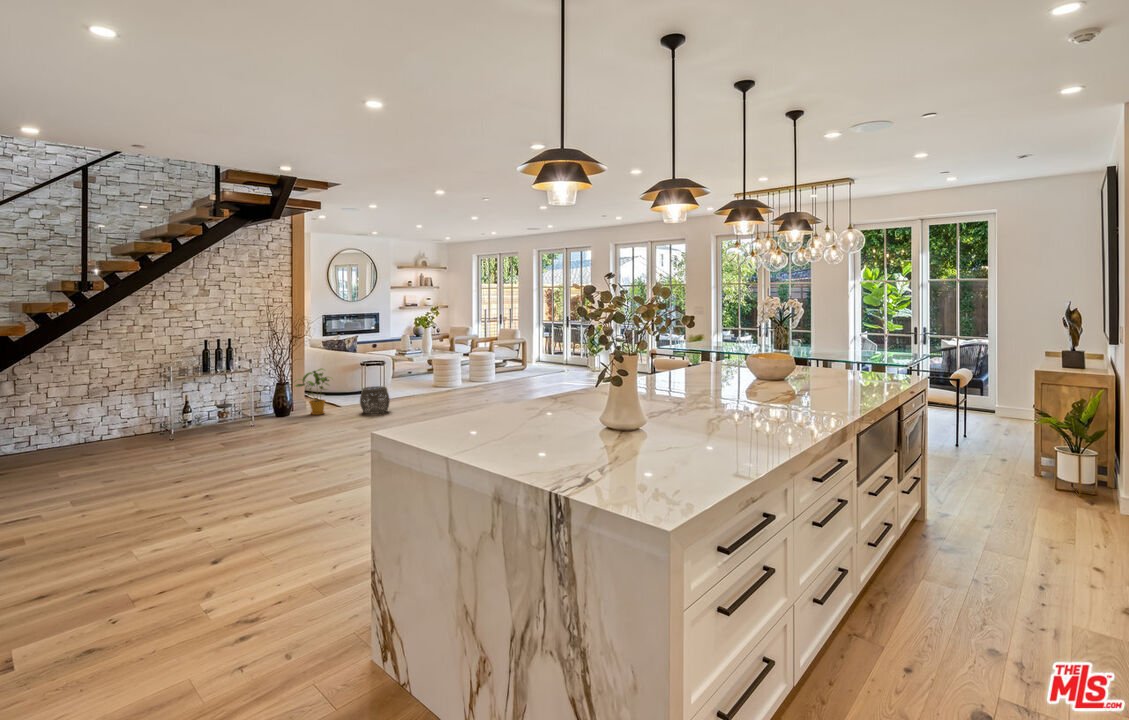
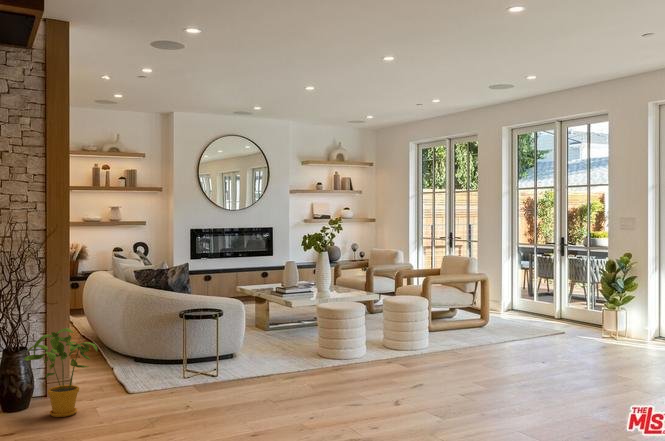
woven basket: present [360,386,390,414] -> none [132,367,192,427]

